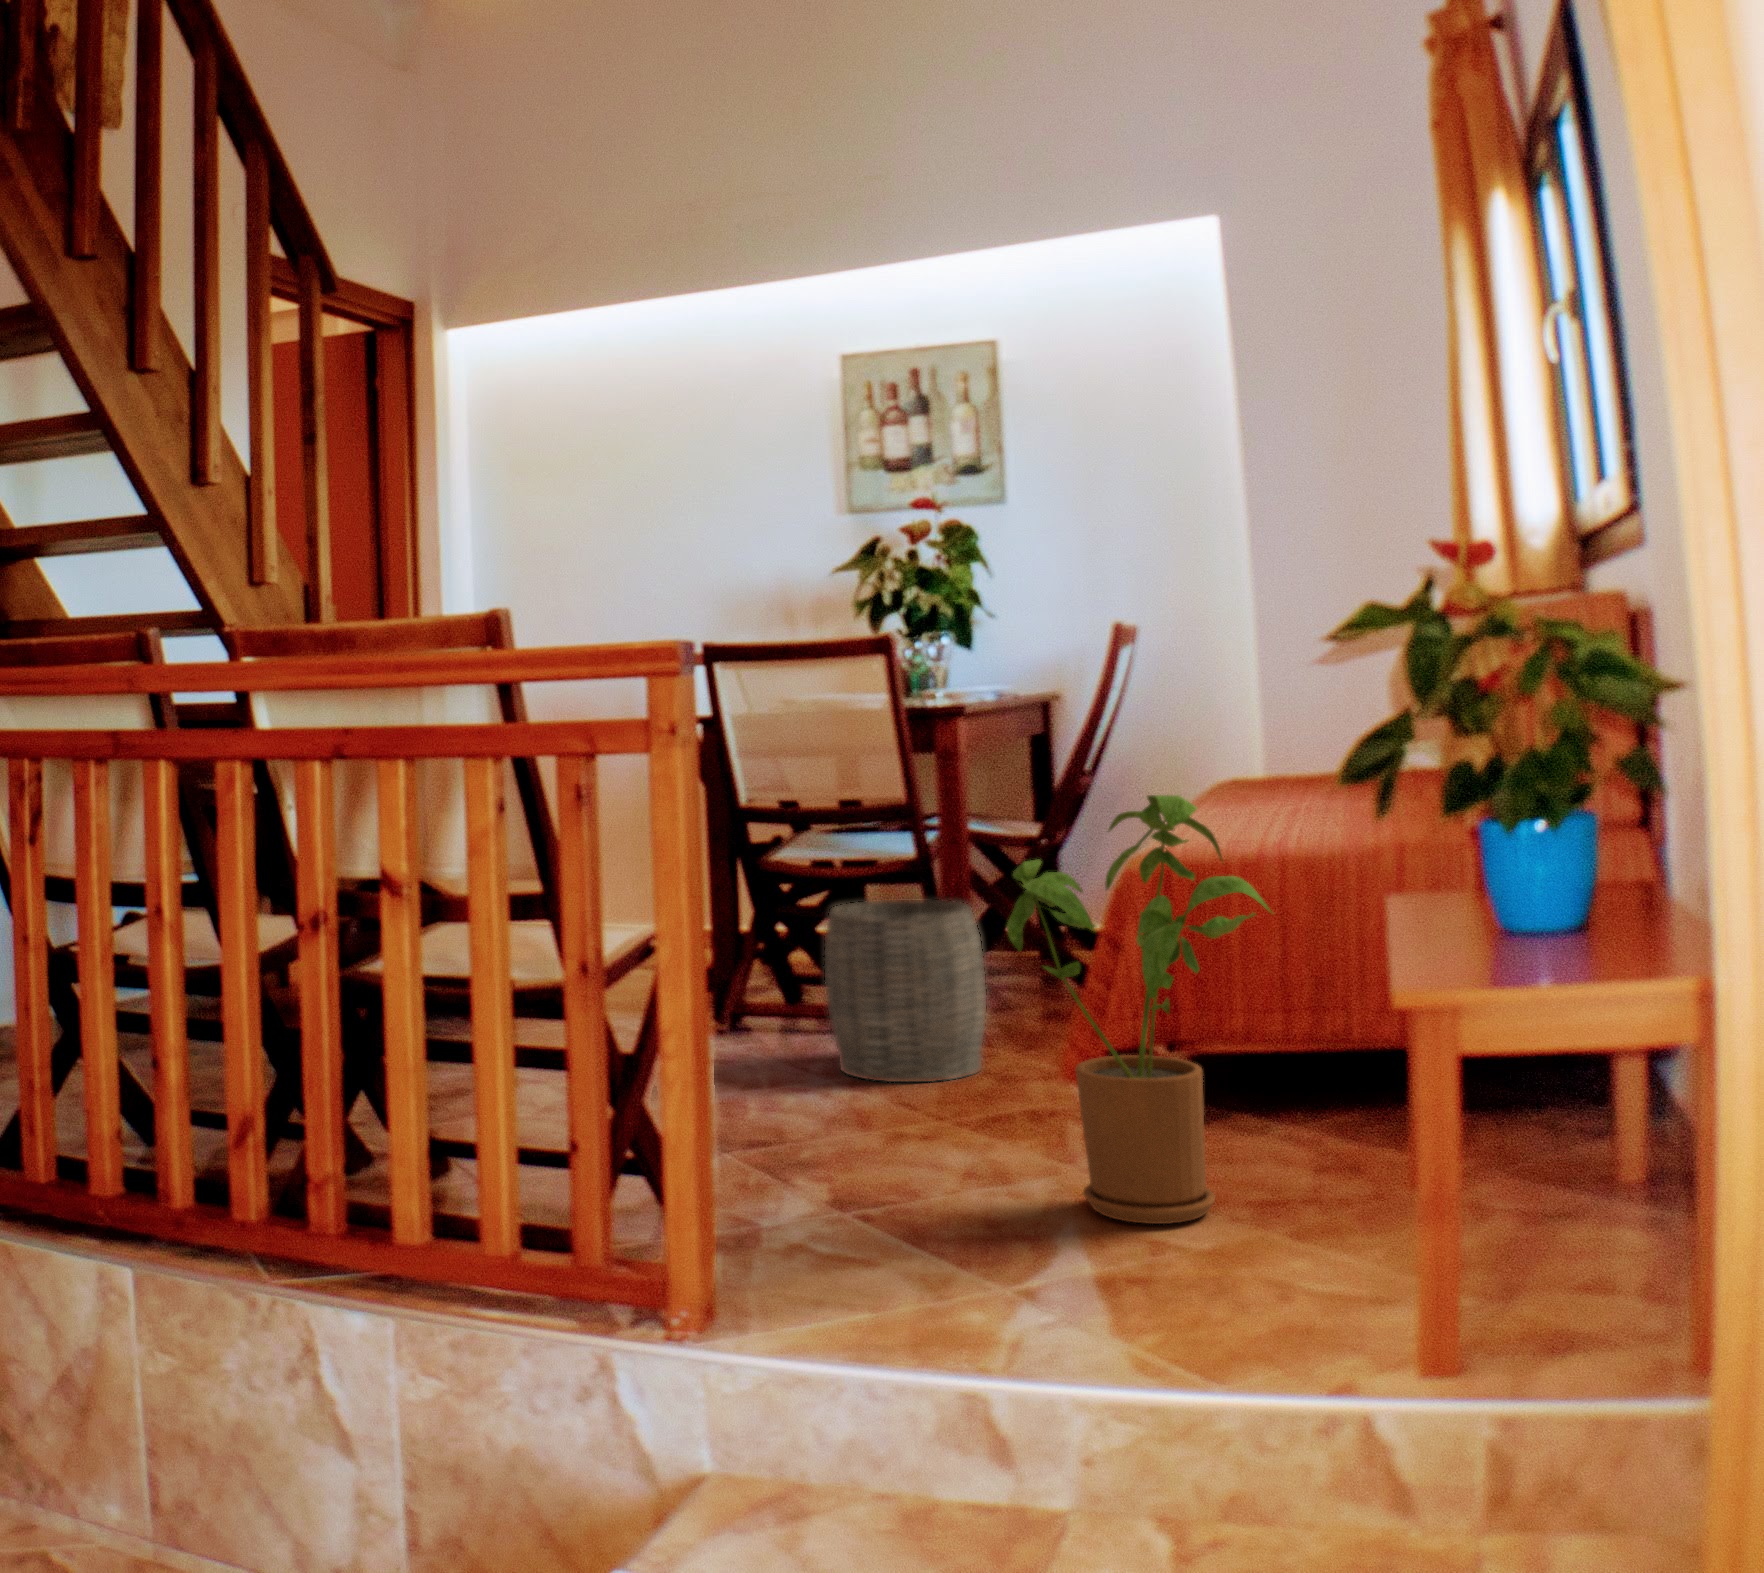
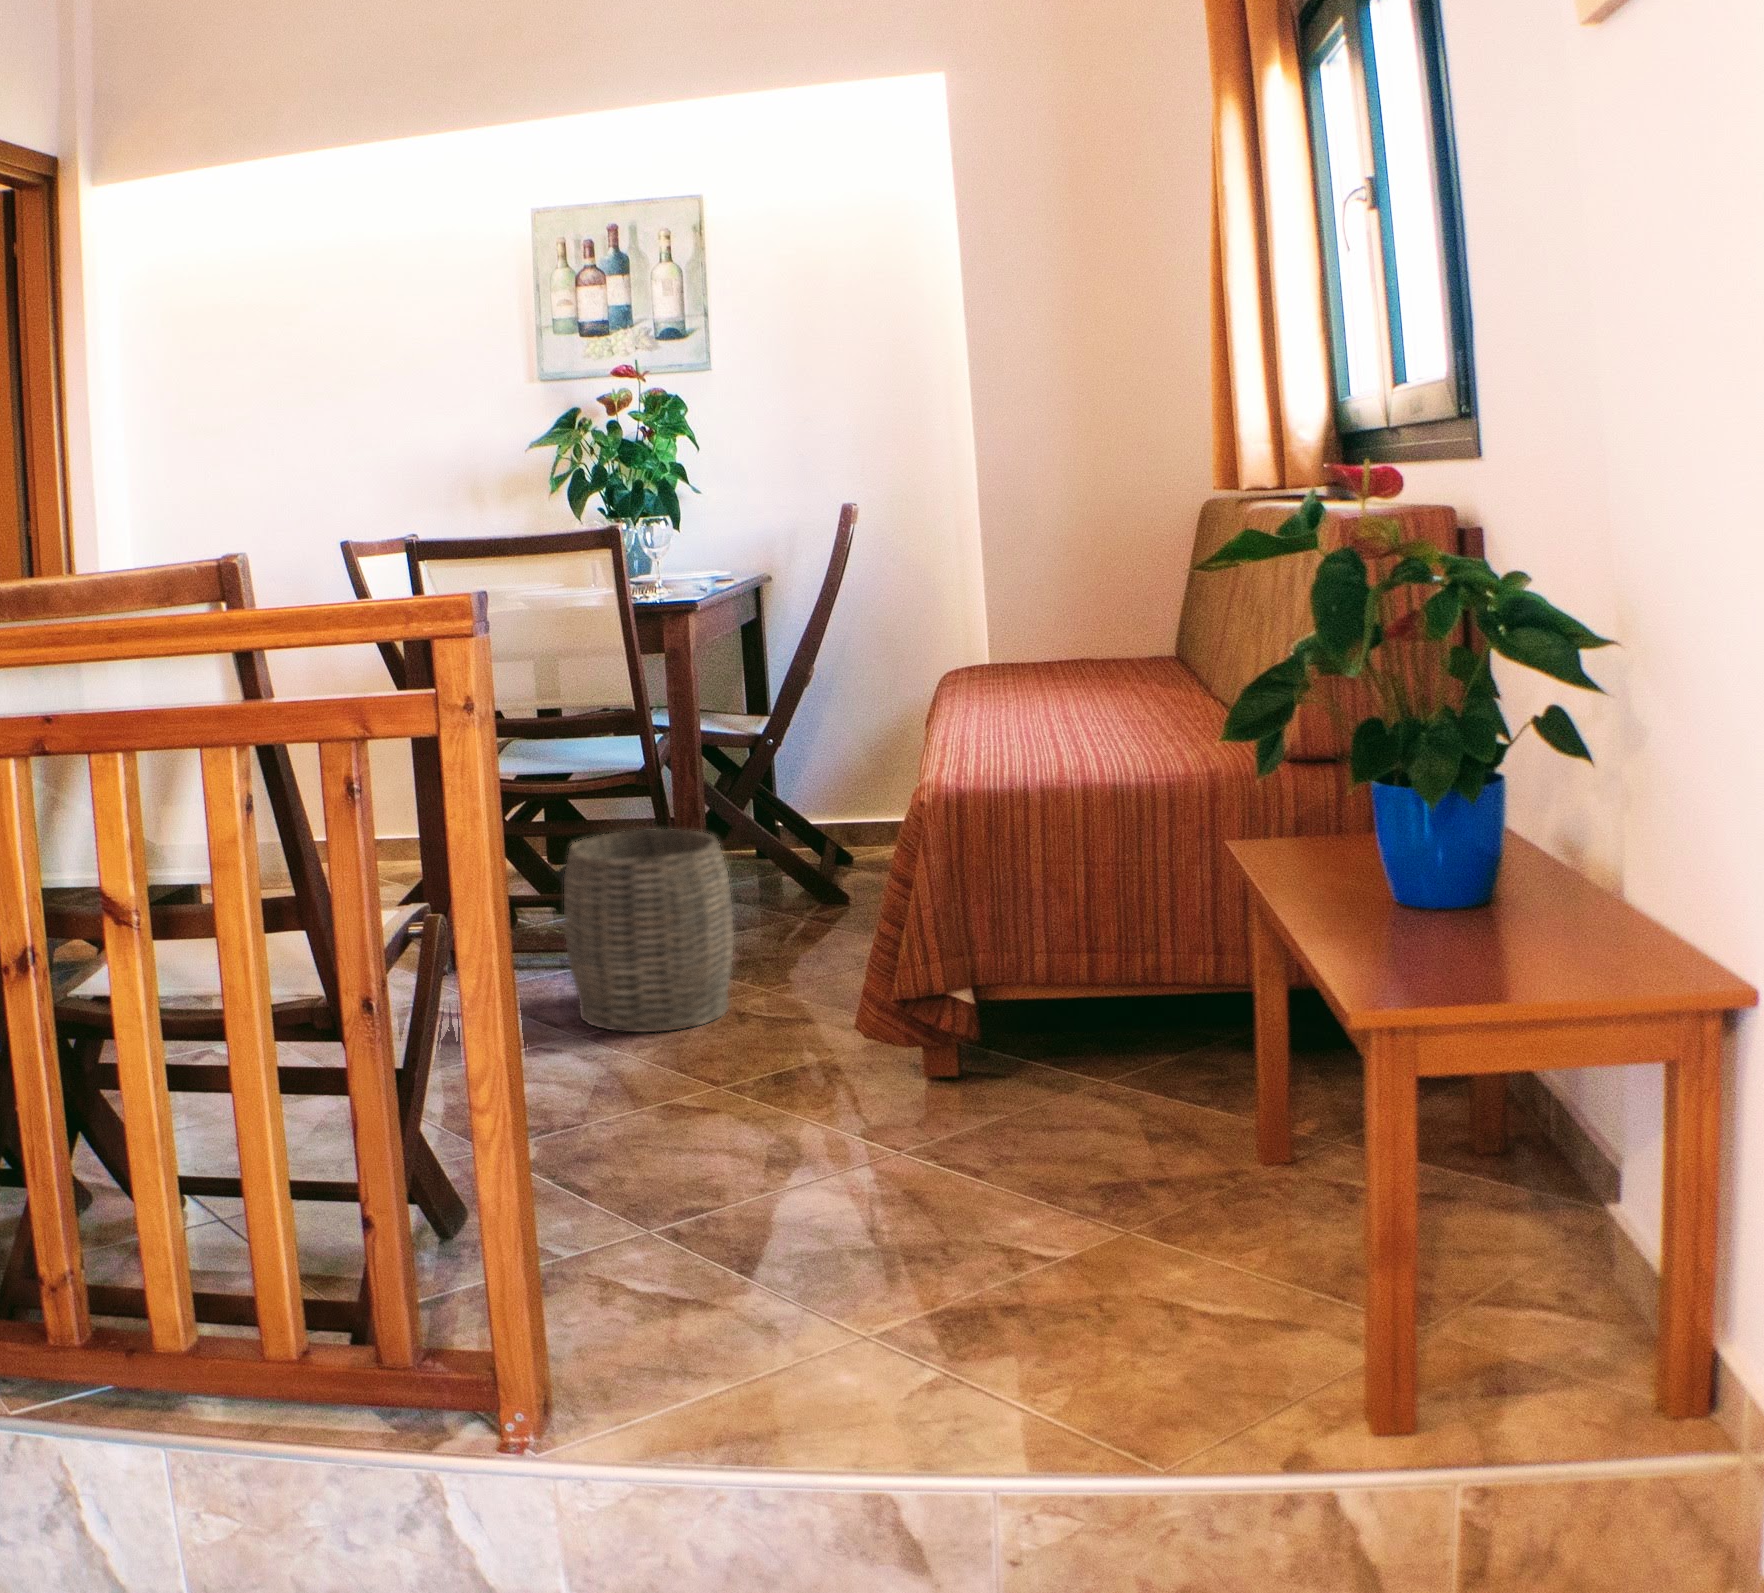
house plant: present [1006,795,1271,1224] -> none [810,761,1094,1215]

